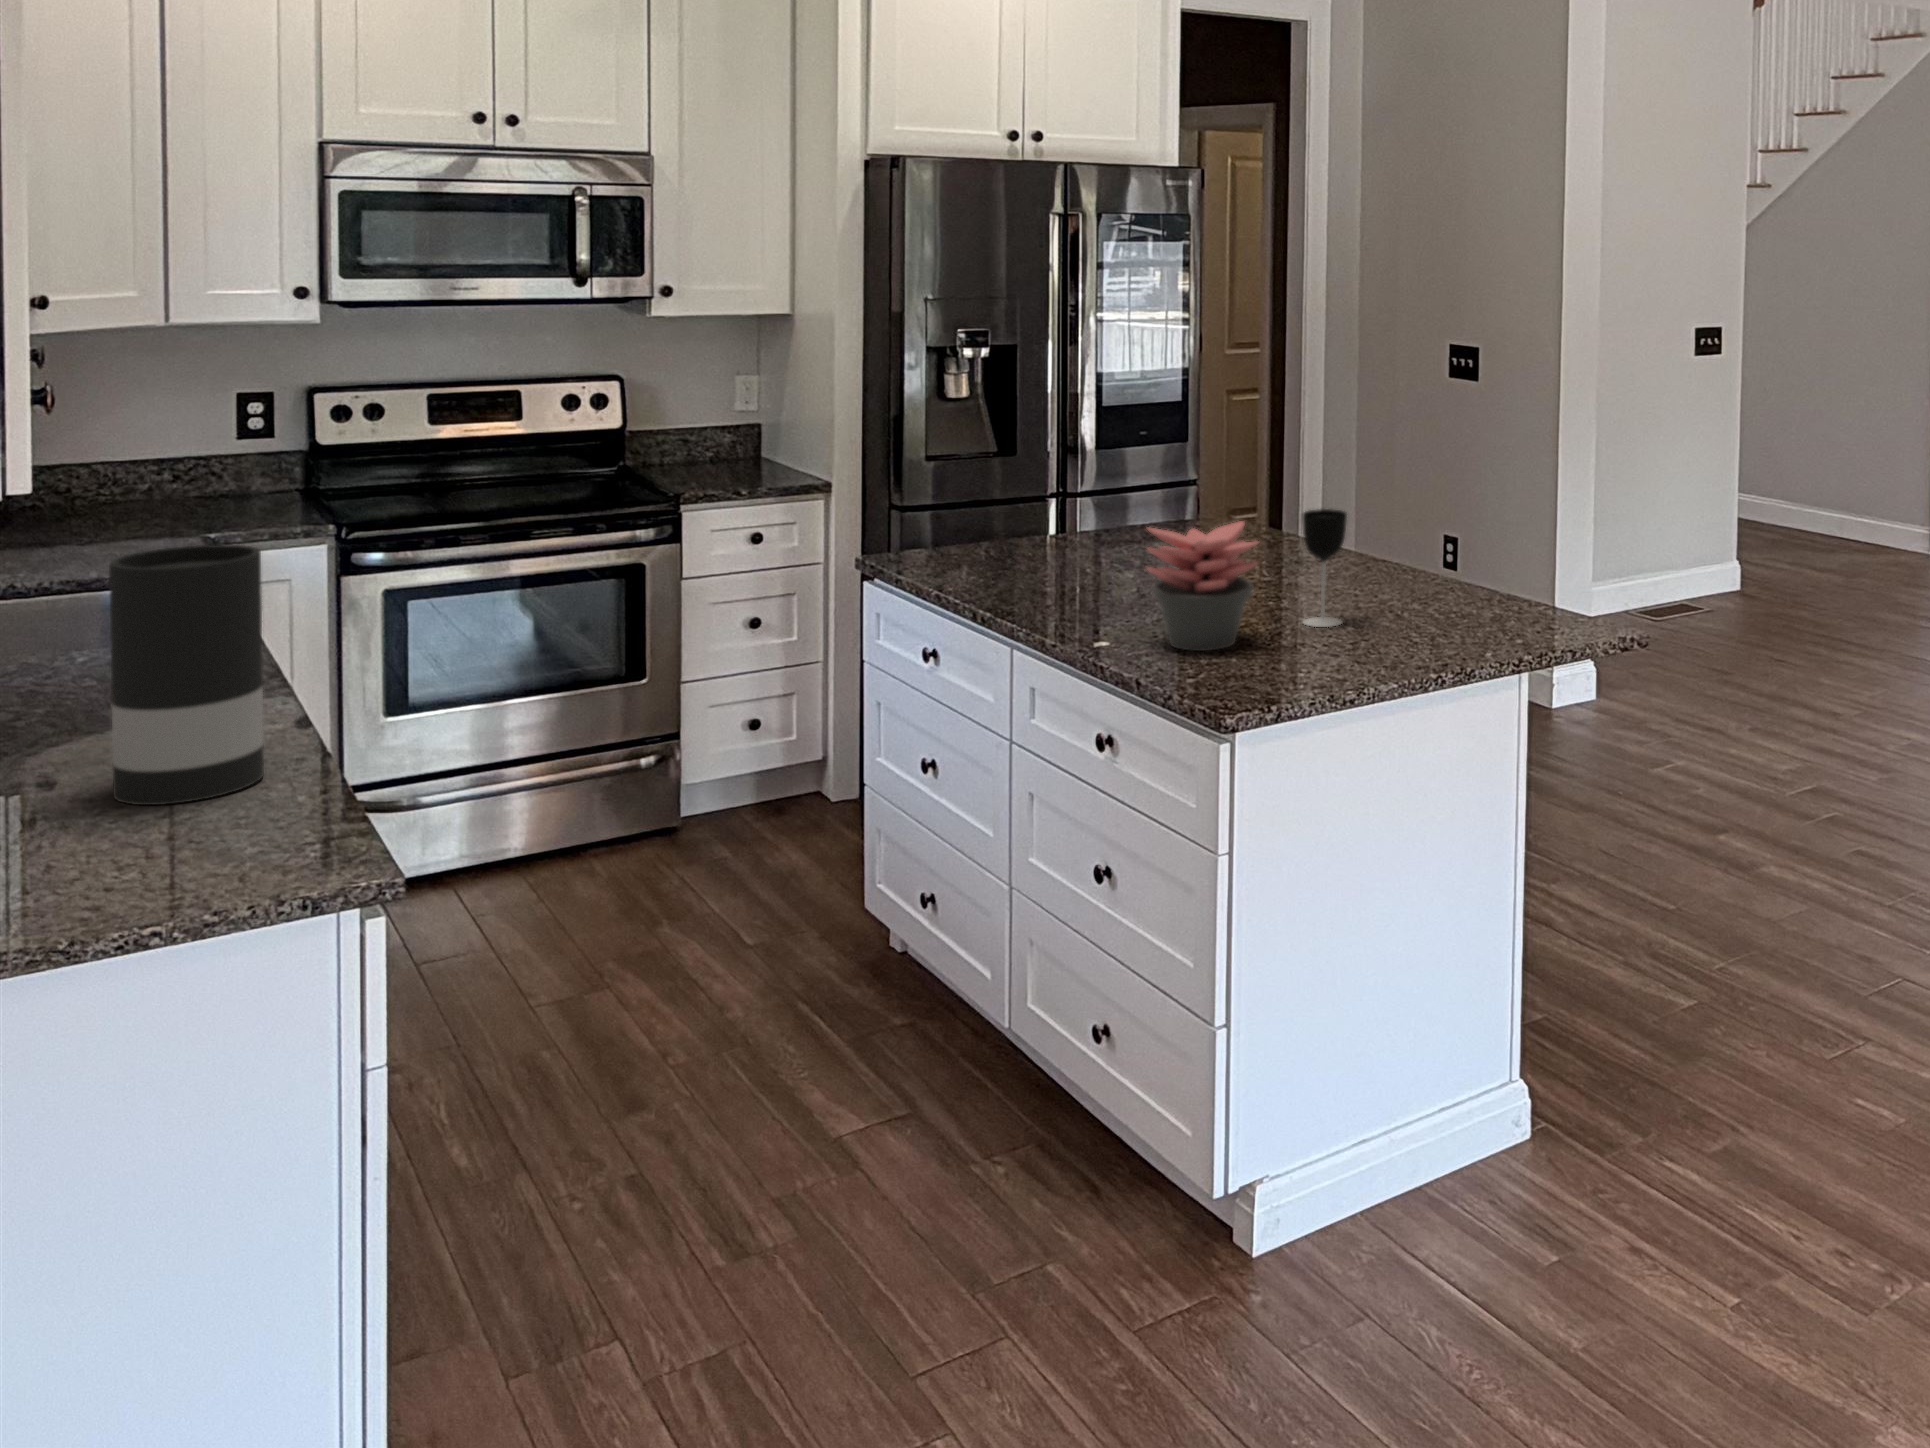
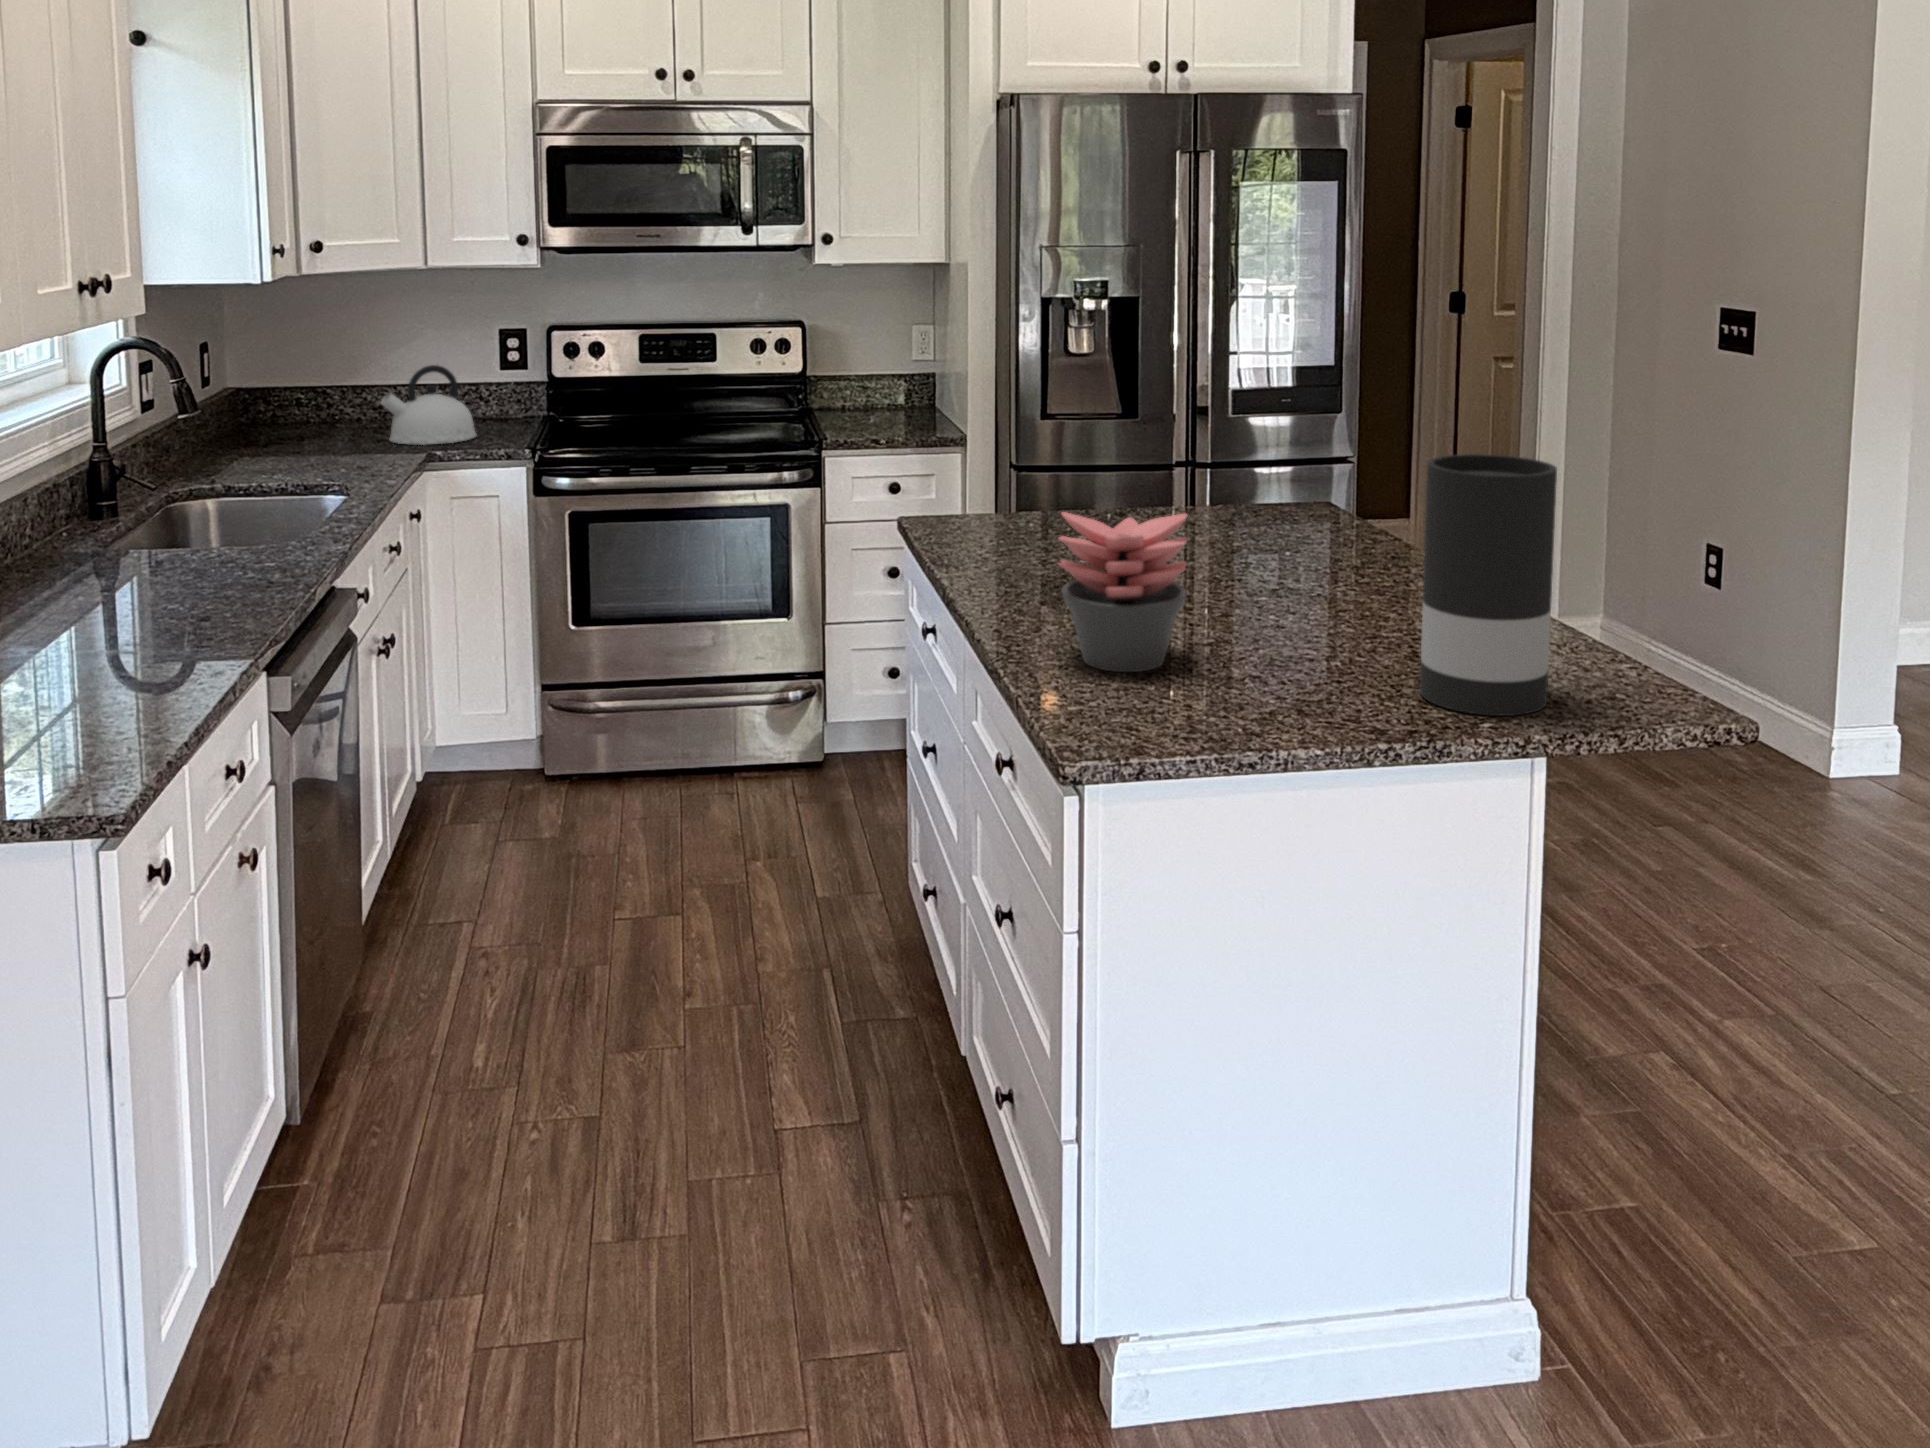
kettle: none [91,440,224,536] -> present [381,365,477,445]
wine glass: present [1302,509,1347,627] -> none [1269,506,1330,659]
vase: present [109,545,264,805] -> present [1420,454,1557,716]

